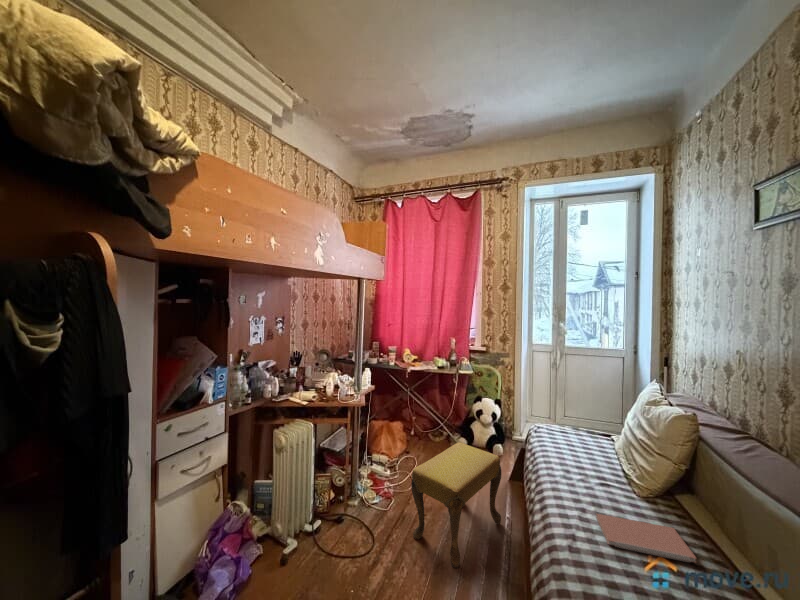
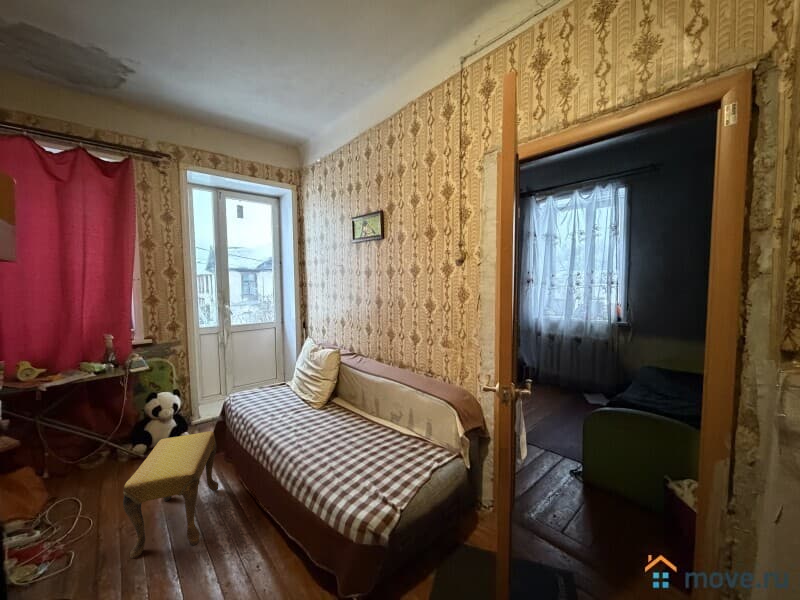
notebook: present [596,513,696,562] -> none [303,415,354,439]

